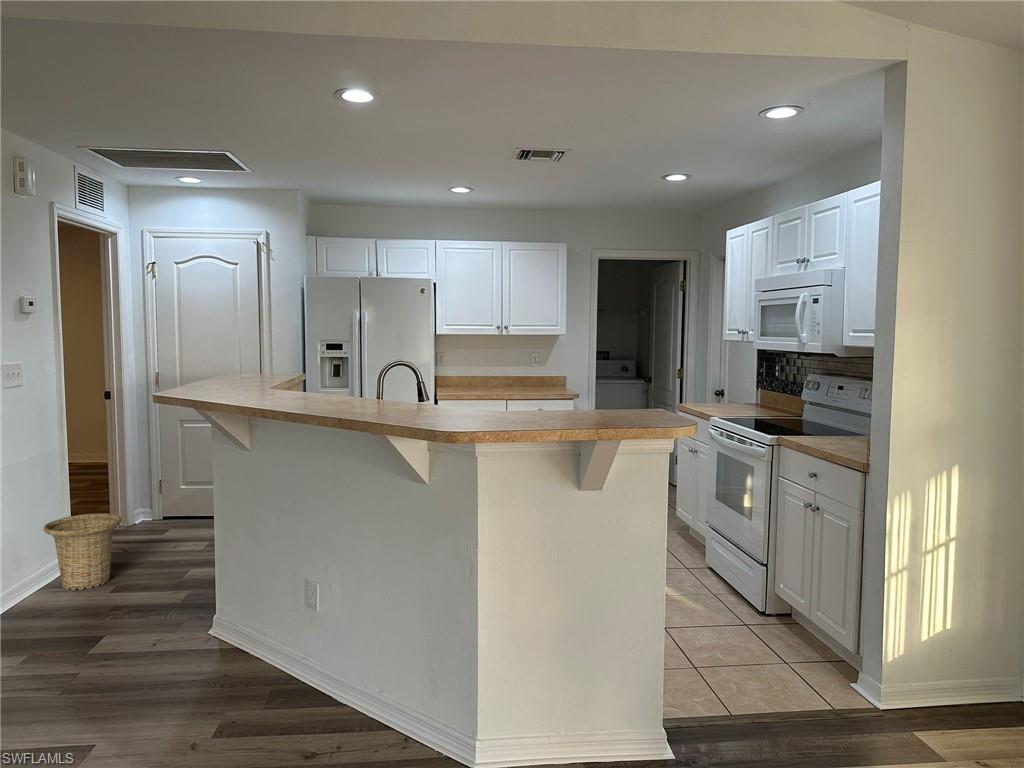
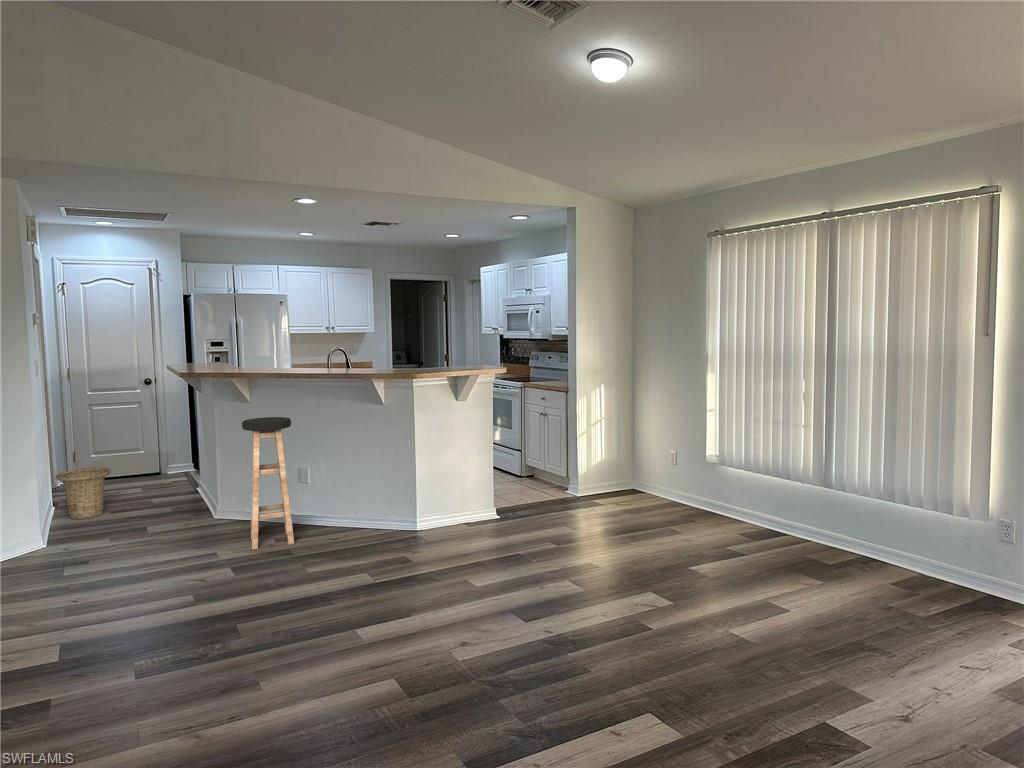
bar stool: none [140,484,251,748] -> present [242,417,294,549]

